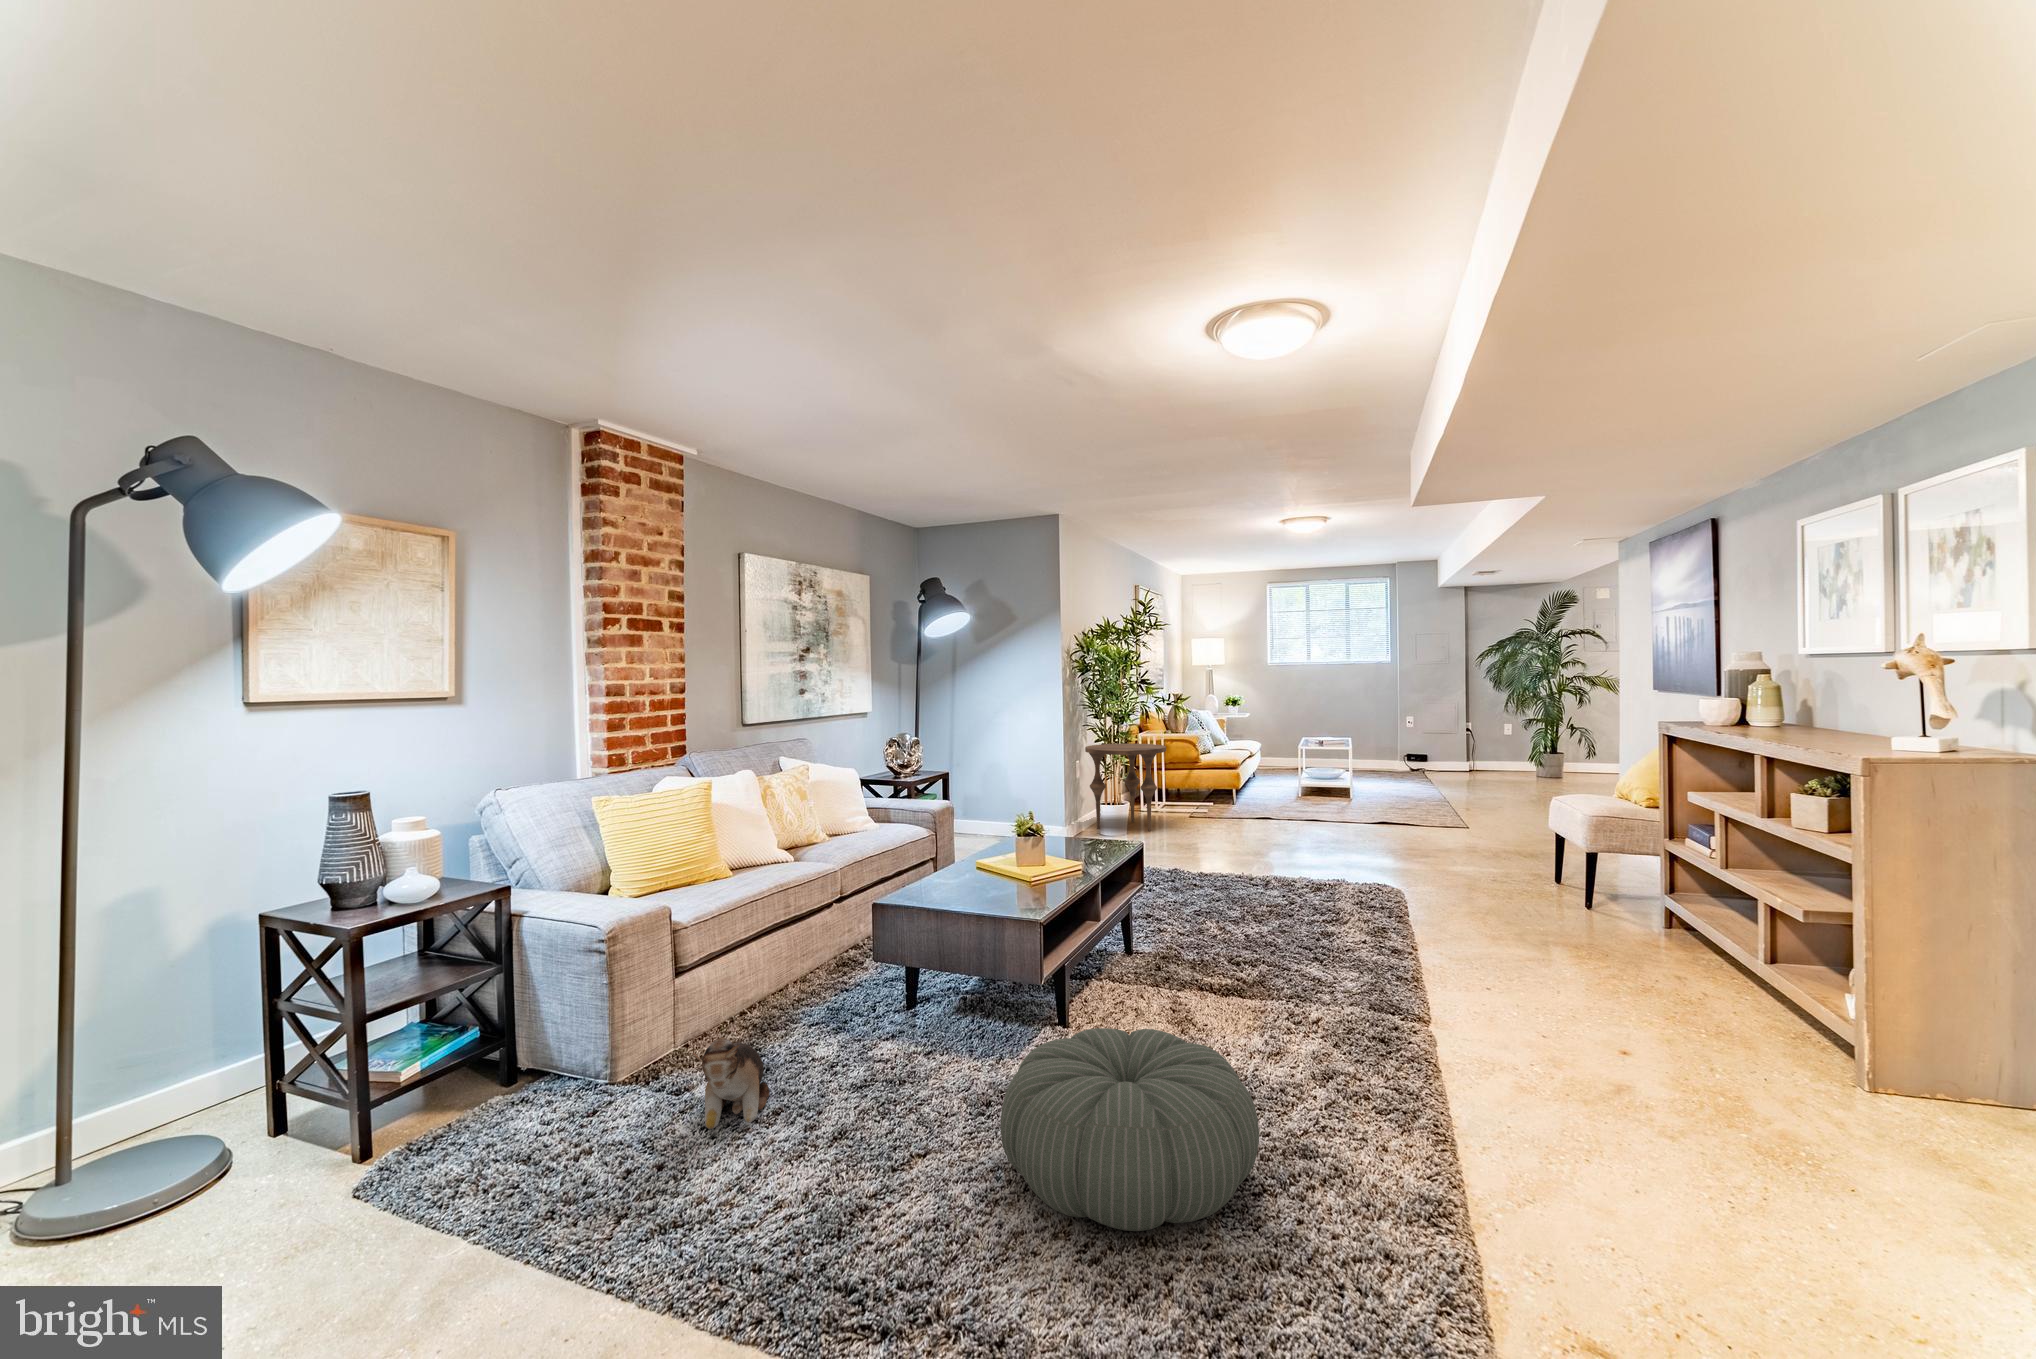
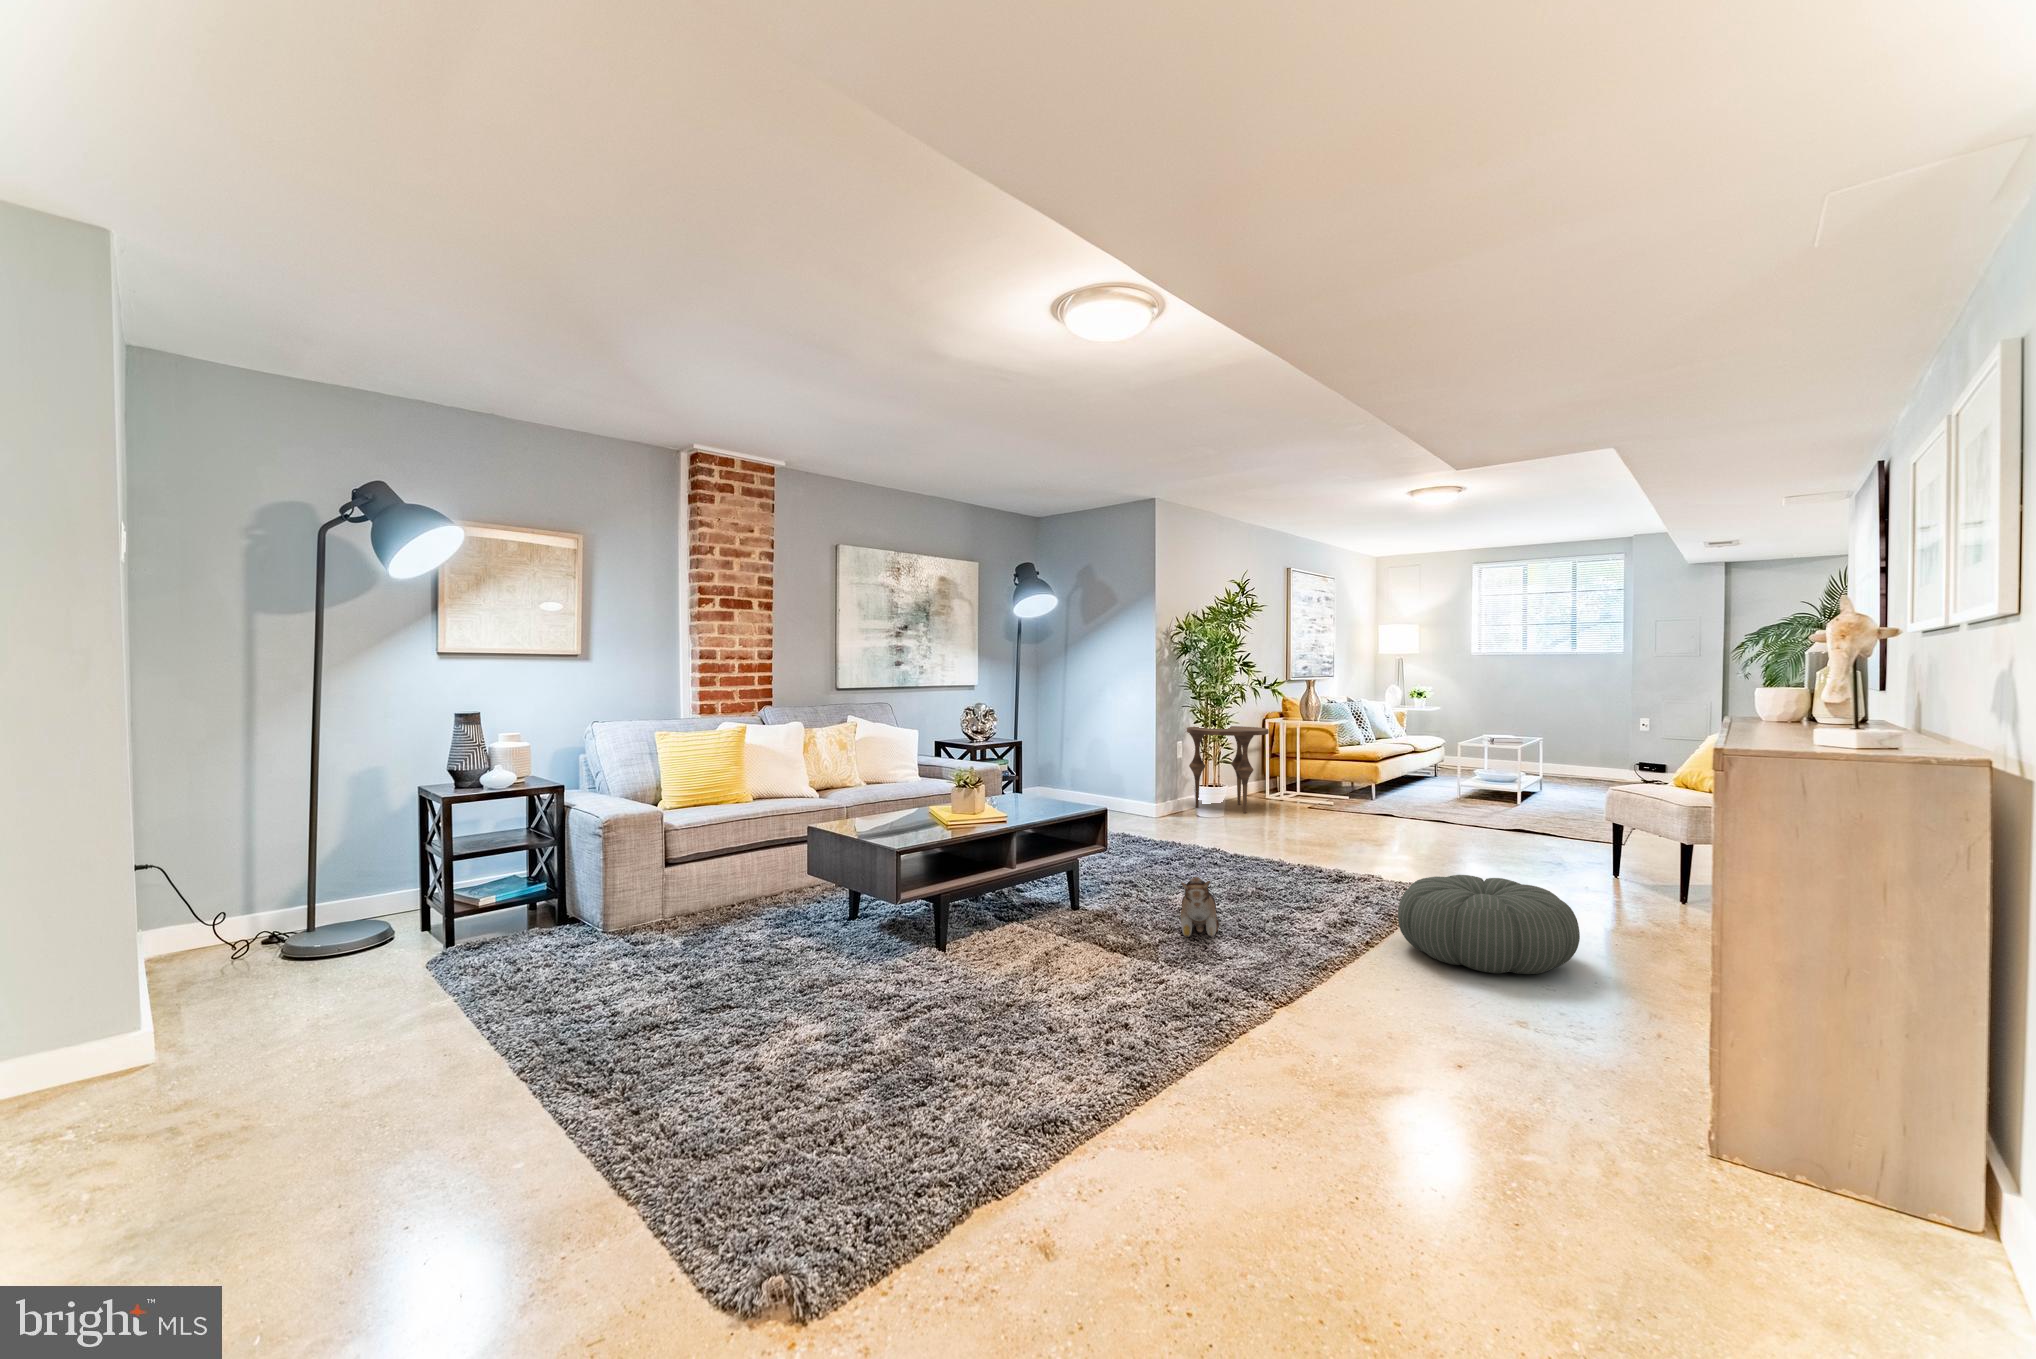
pouf: present [1001,1028,1259,1231] -> present [1398,875,1580,974]
plush toy: present [693,1037,769,1129] -> present [1181,877,1219,937]

